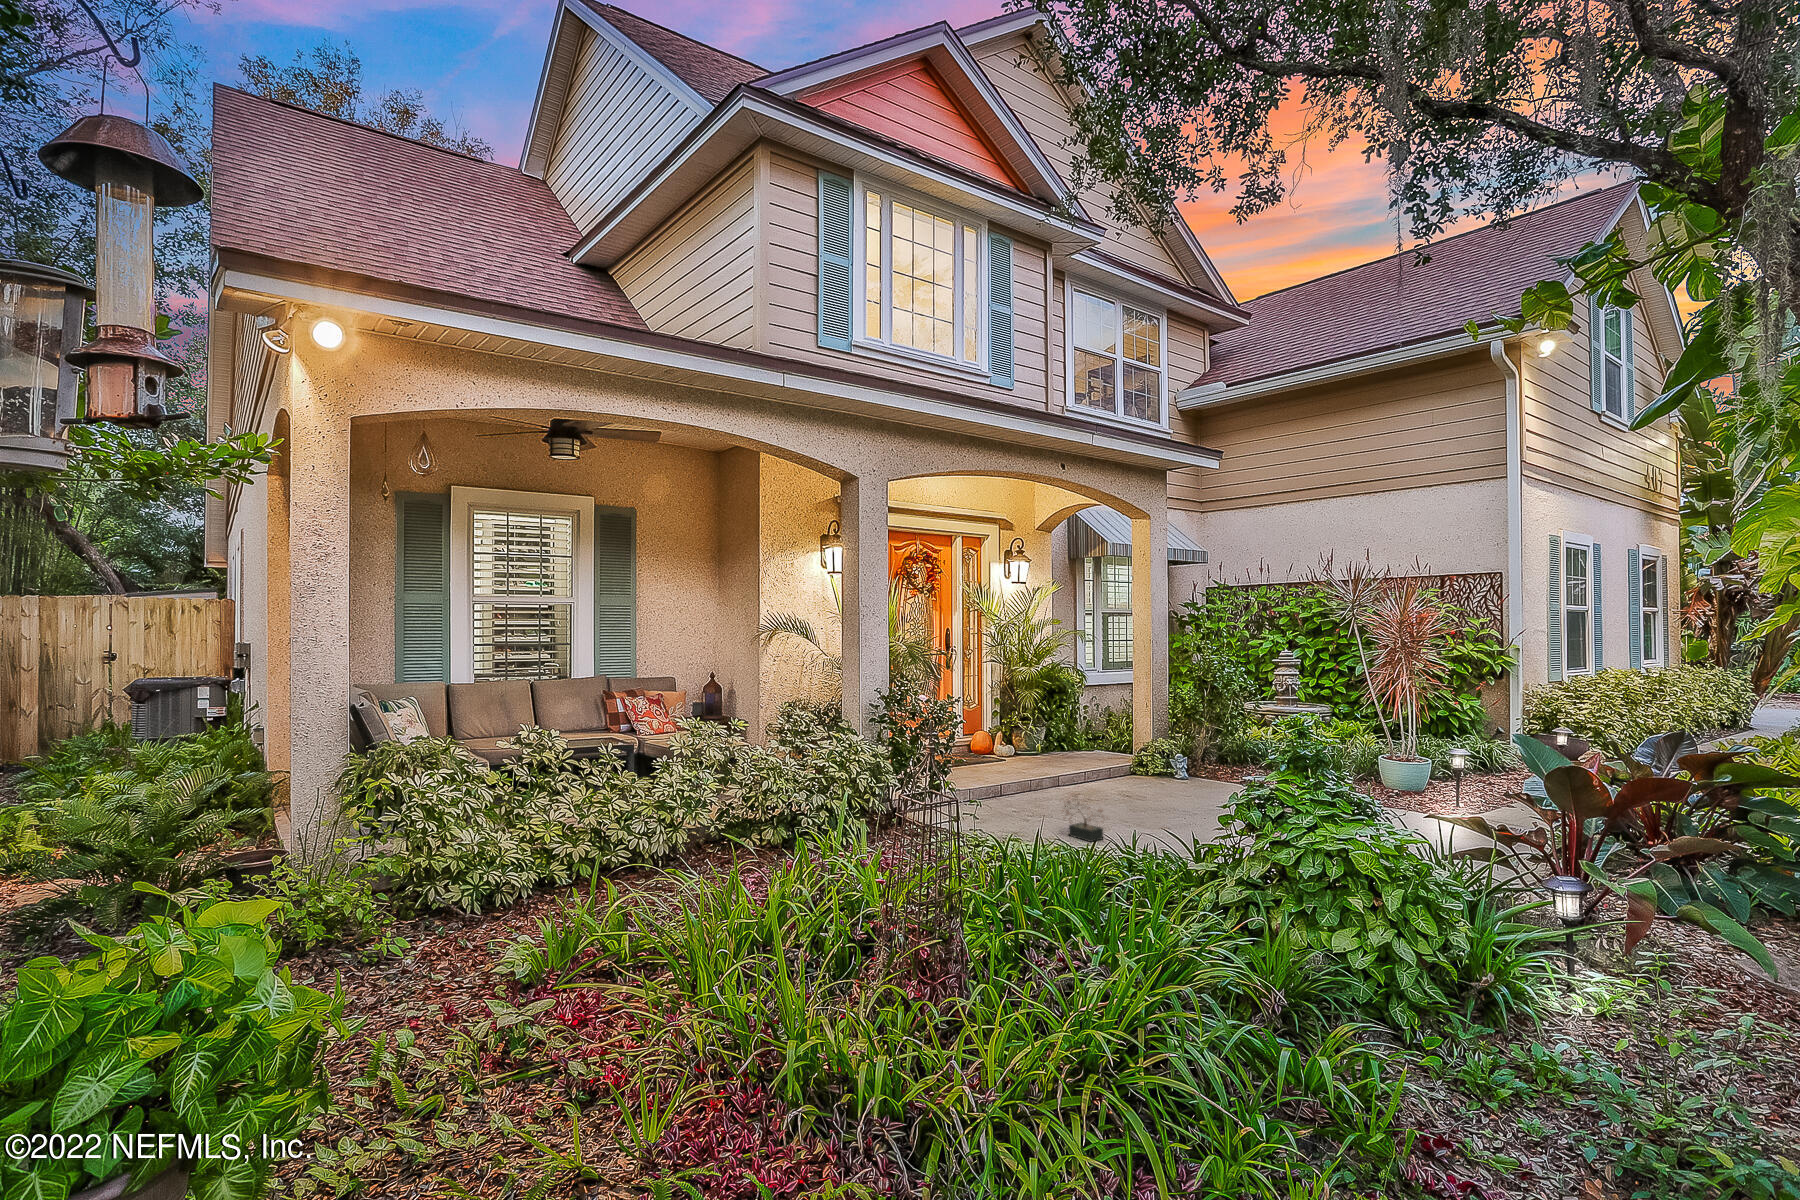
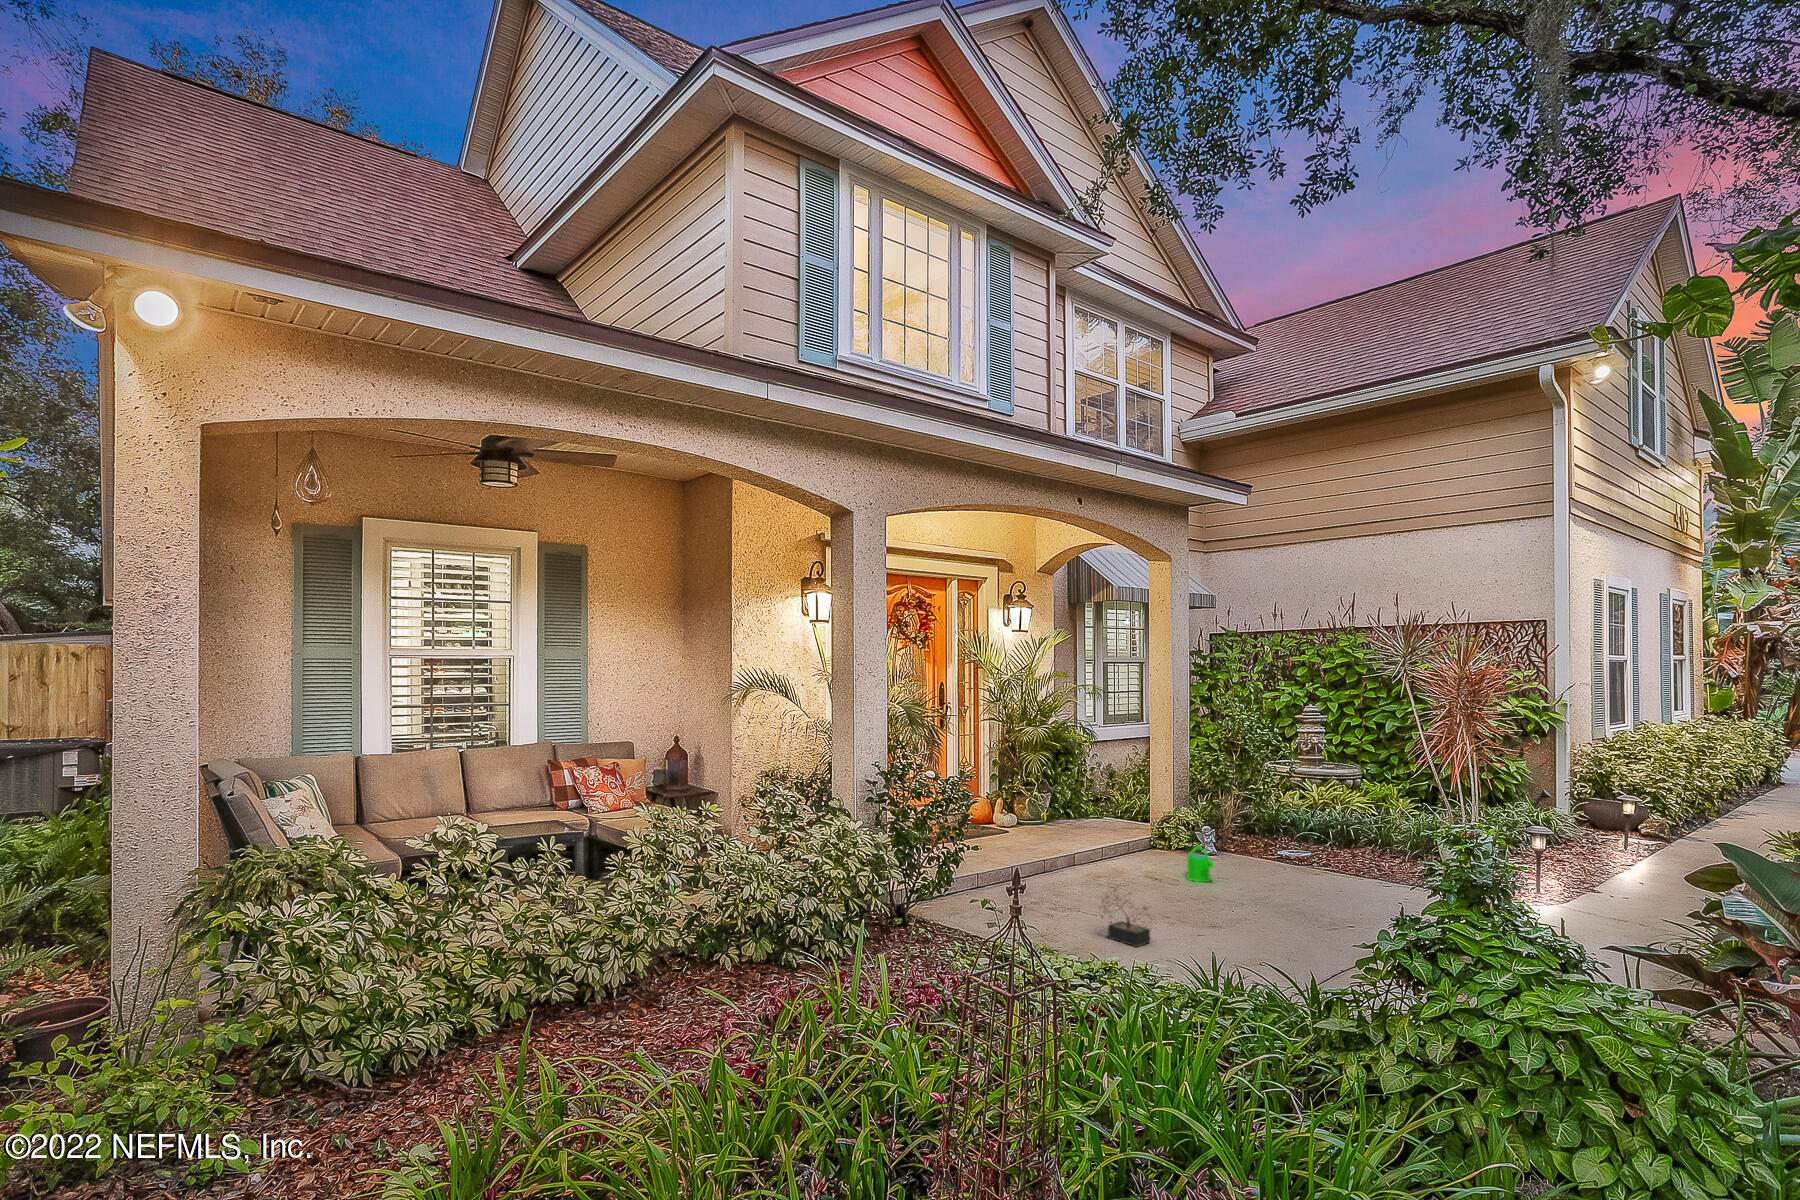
watering can: none [1151,768,1174,799] -> present [1186,846,1214,882]

